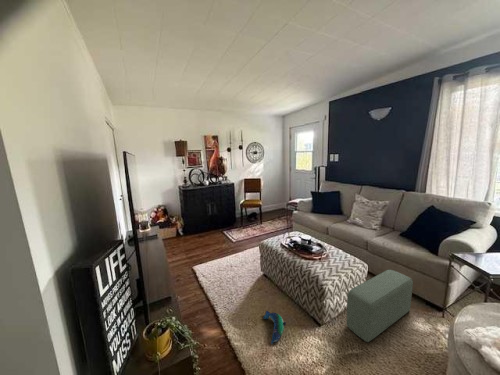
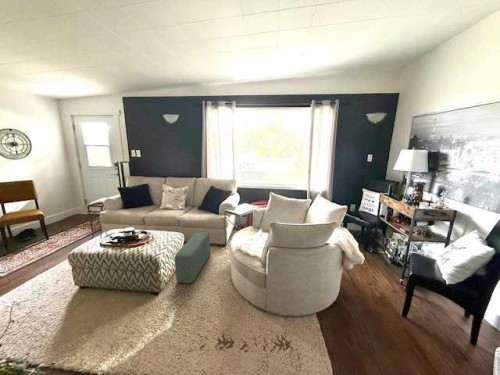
plush toy: present [263,311,286,344] -> none [100,306,128,332]

